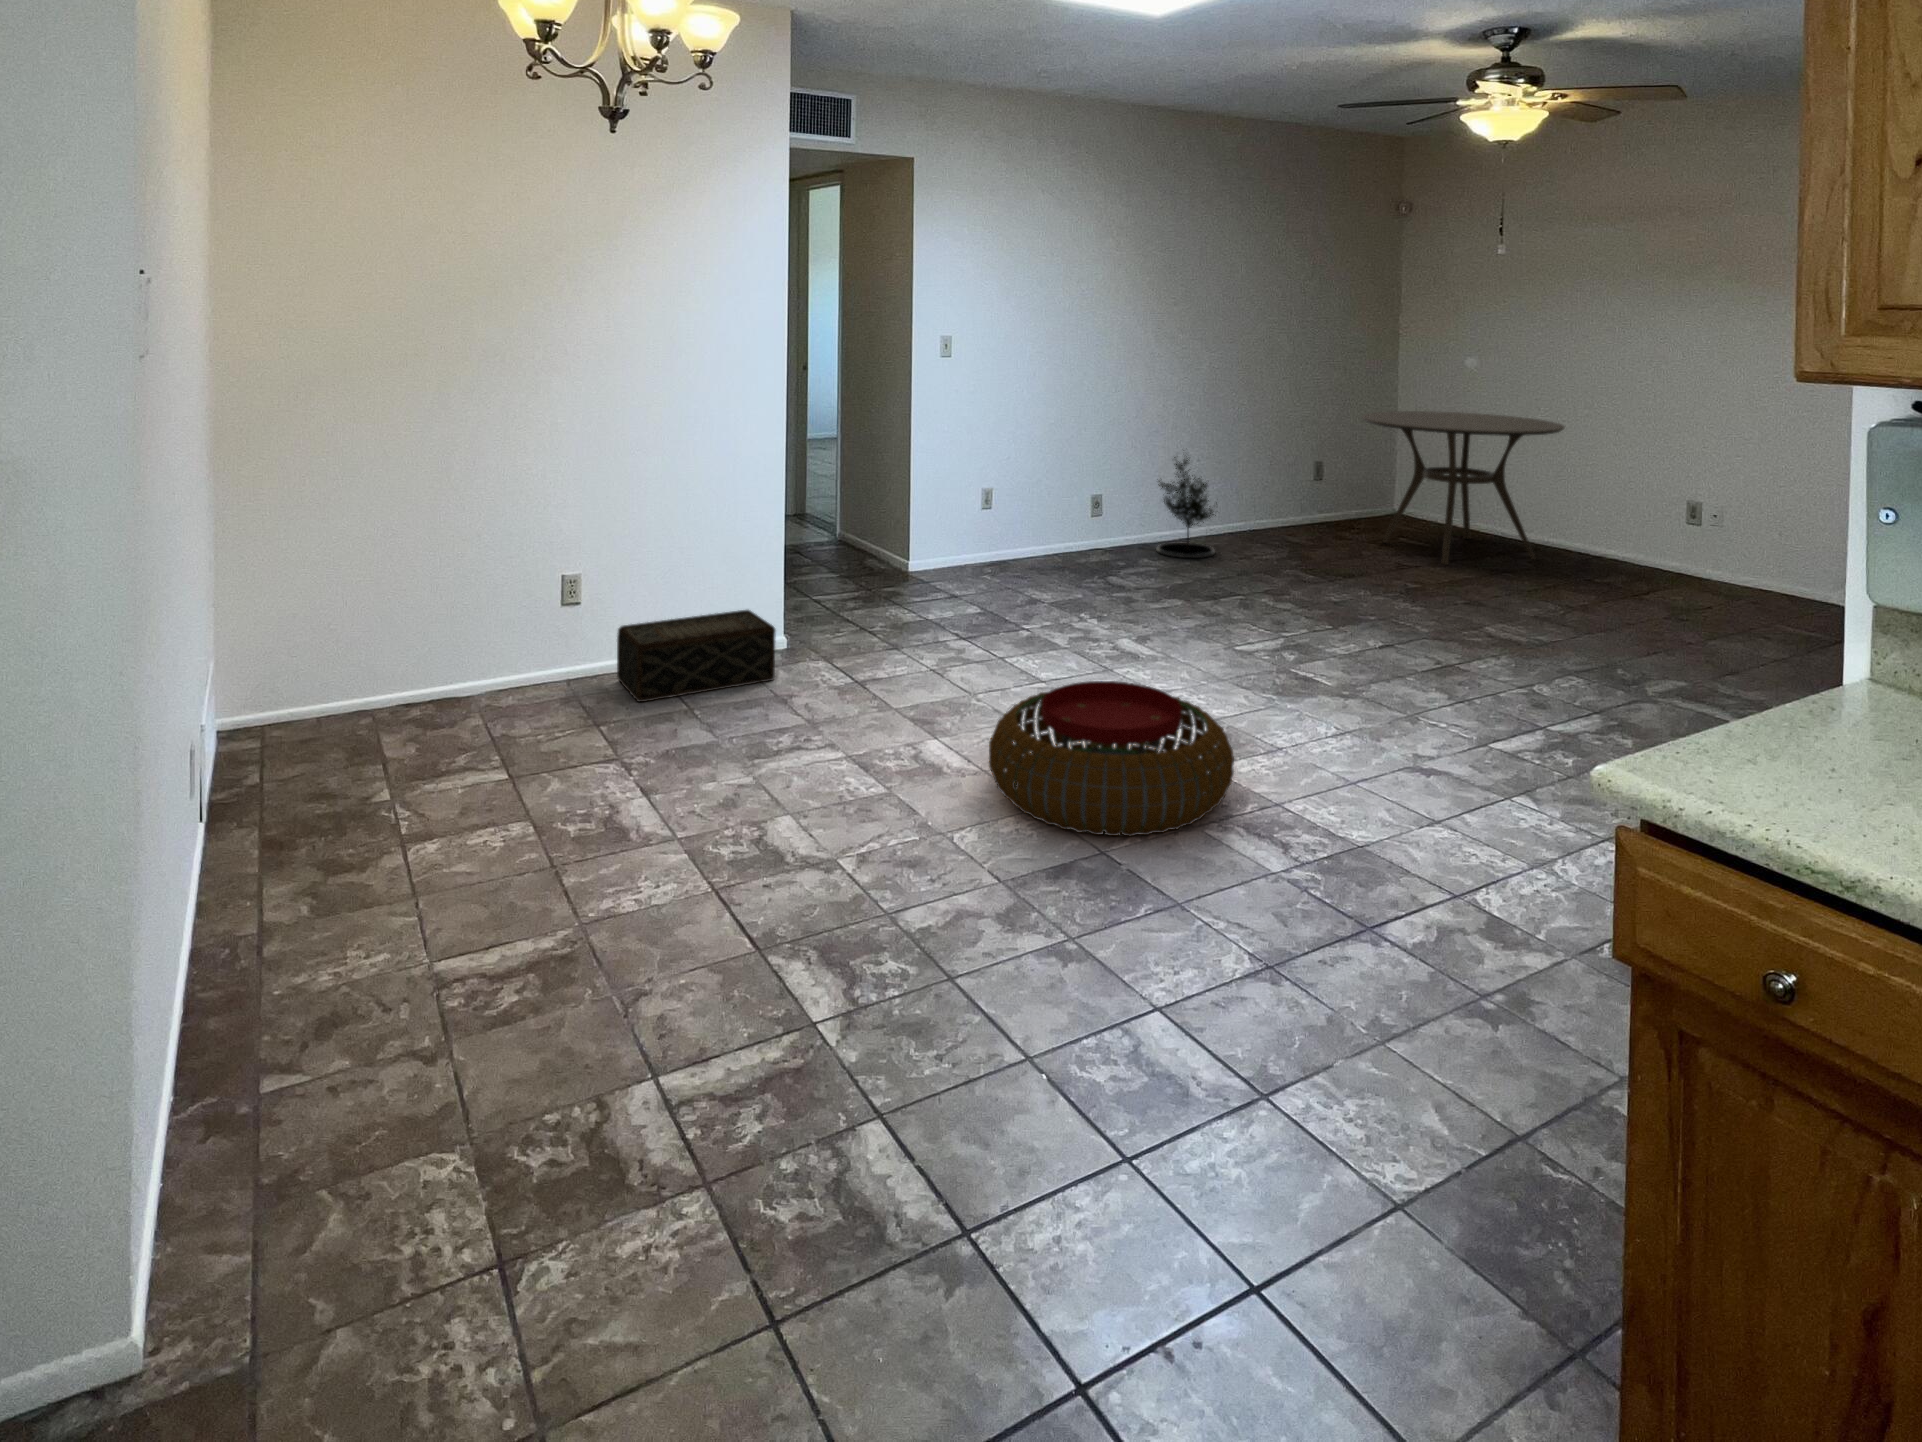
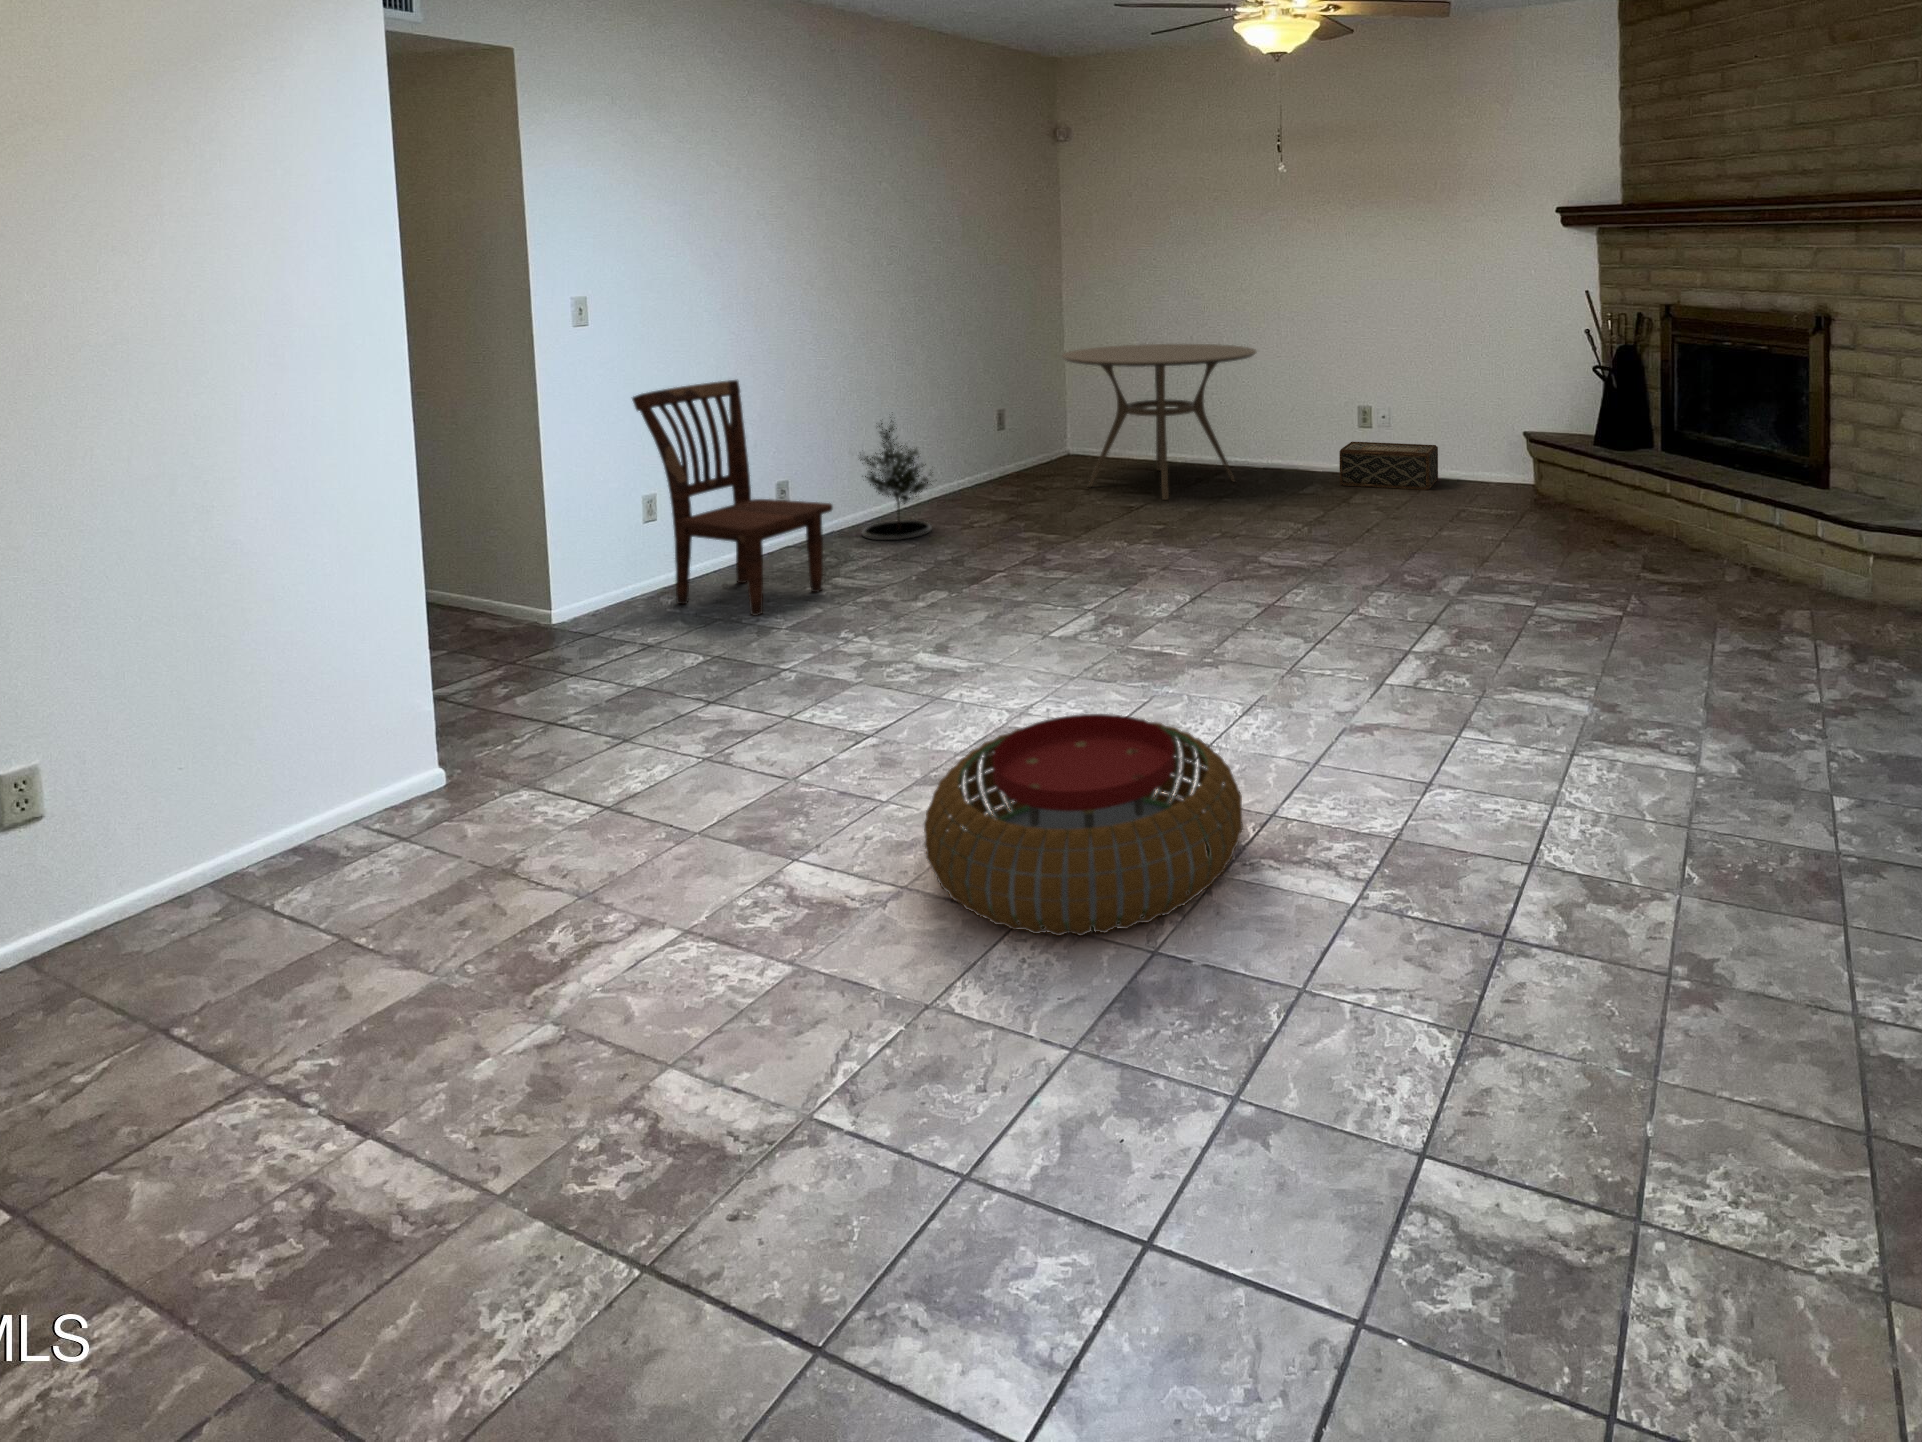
dining chair: none [971,407,1106,591] -> present [632,380,833,616]
woven basket: present [617,610,775,702] -> present [1339,442,1438,490]

